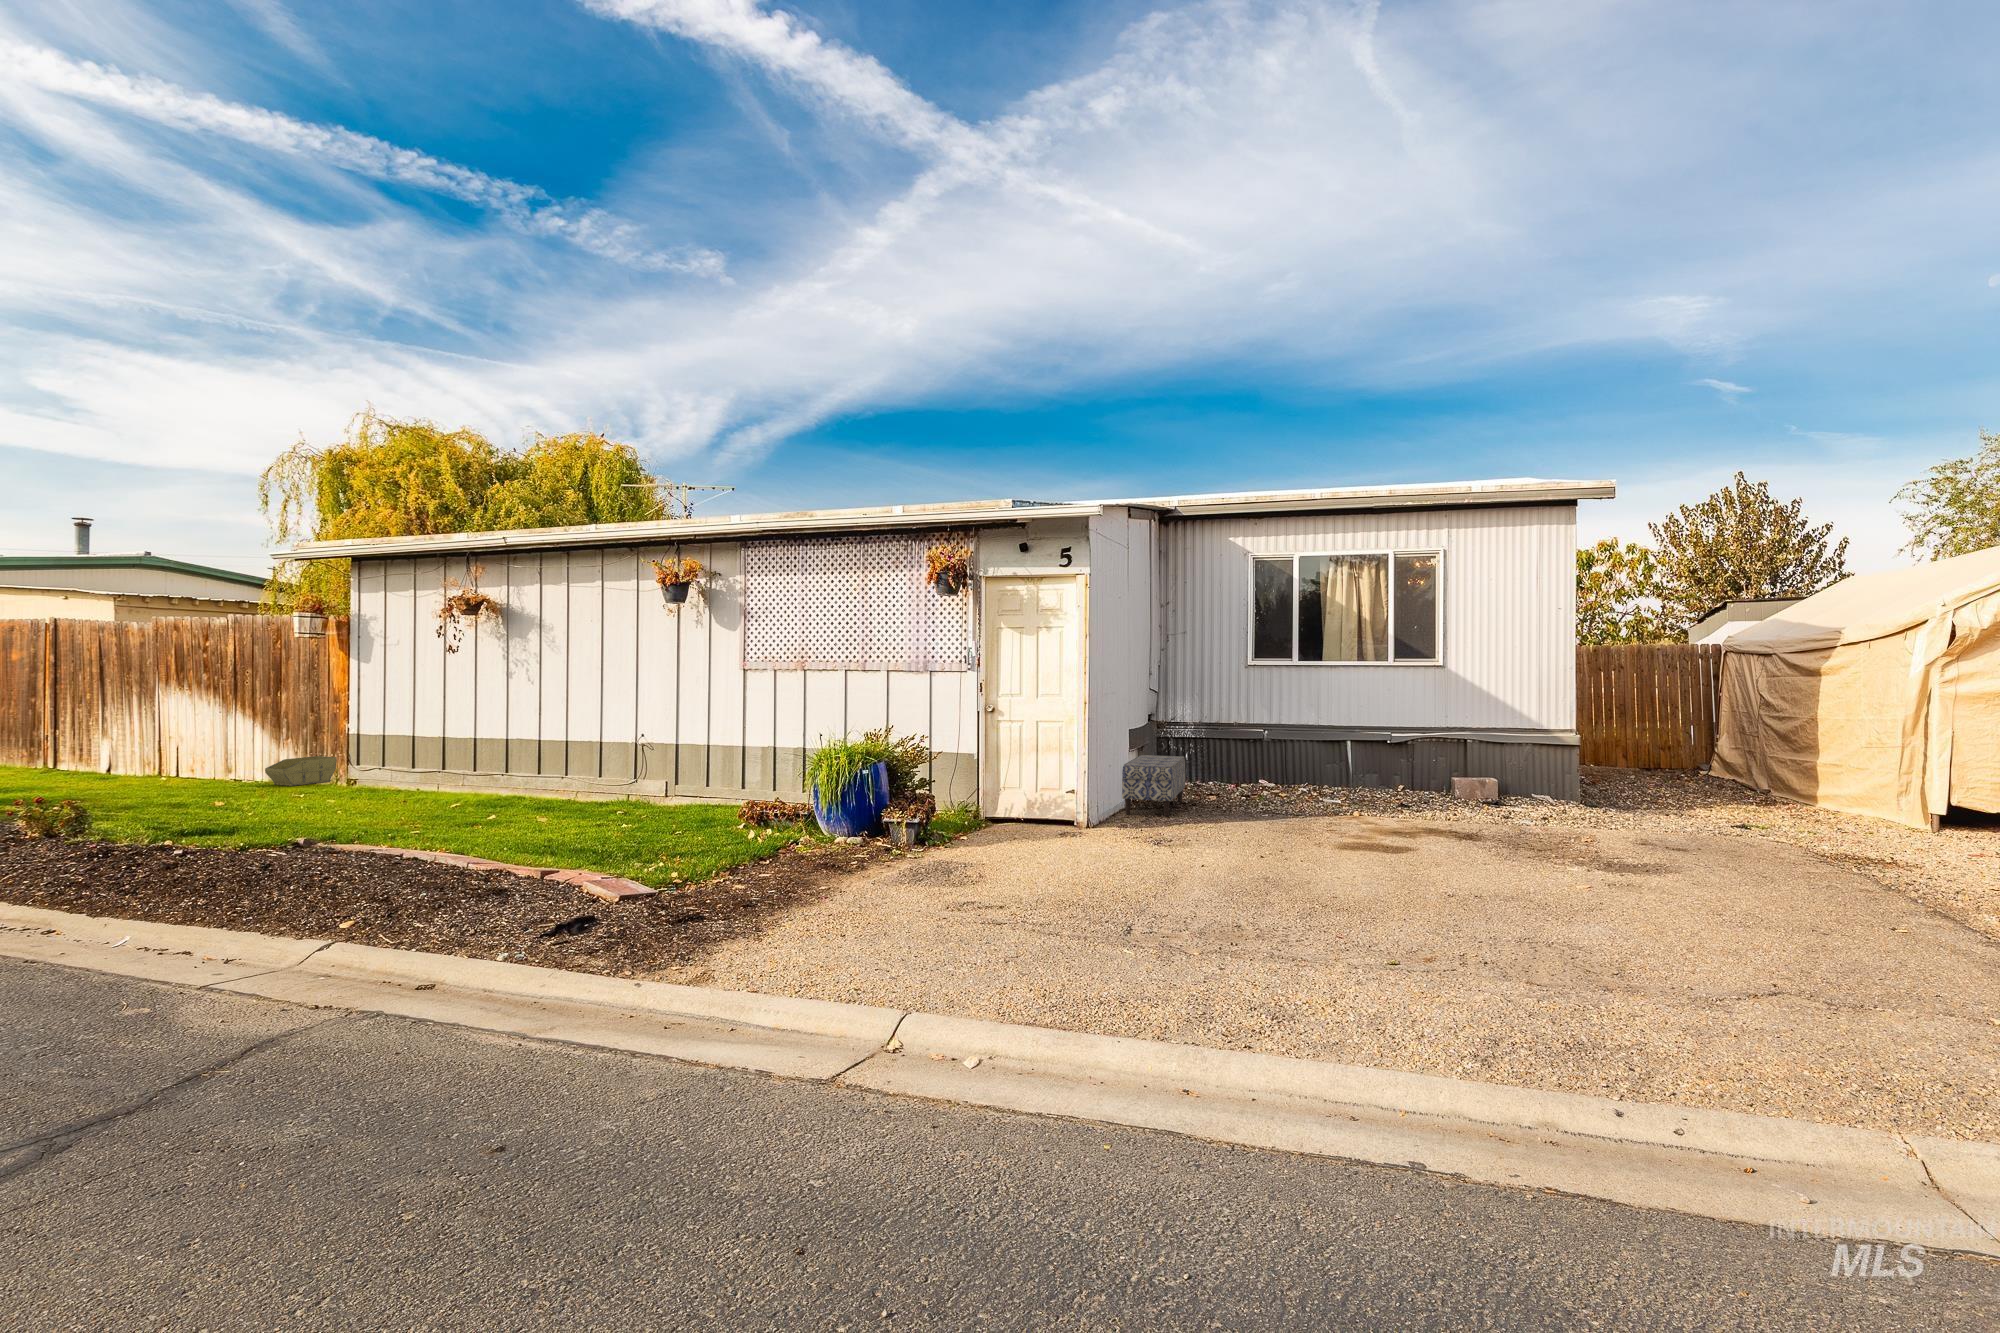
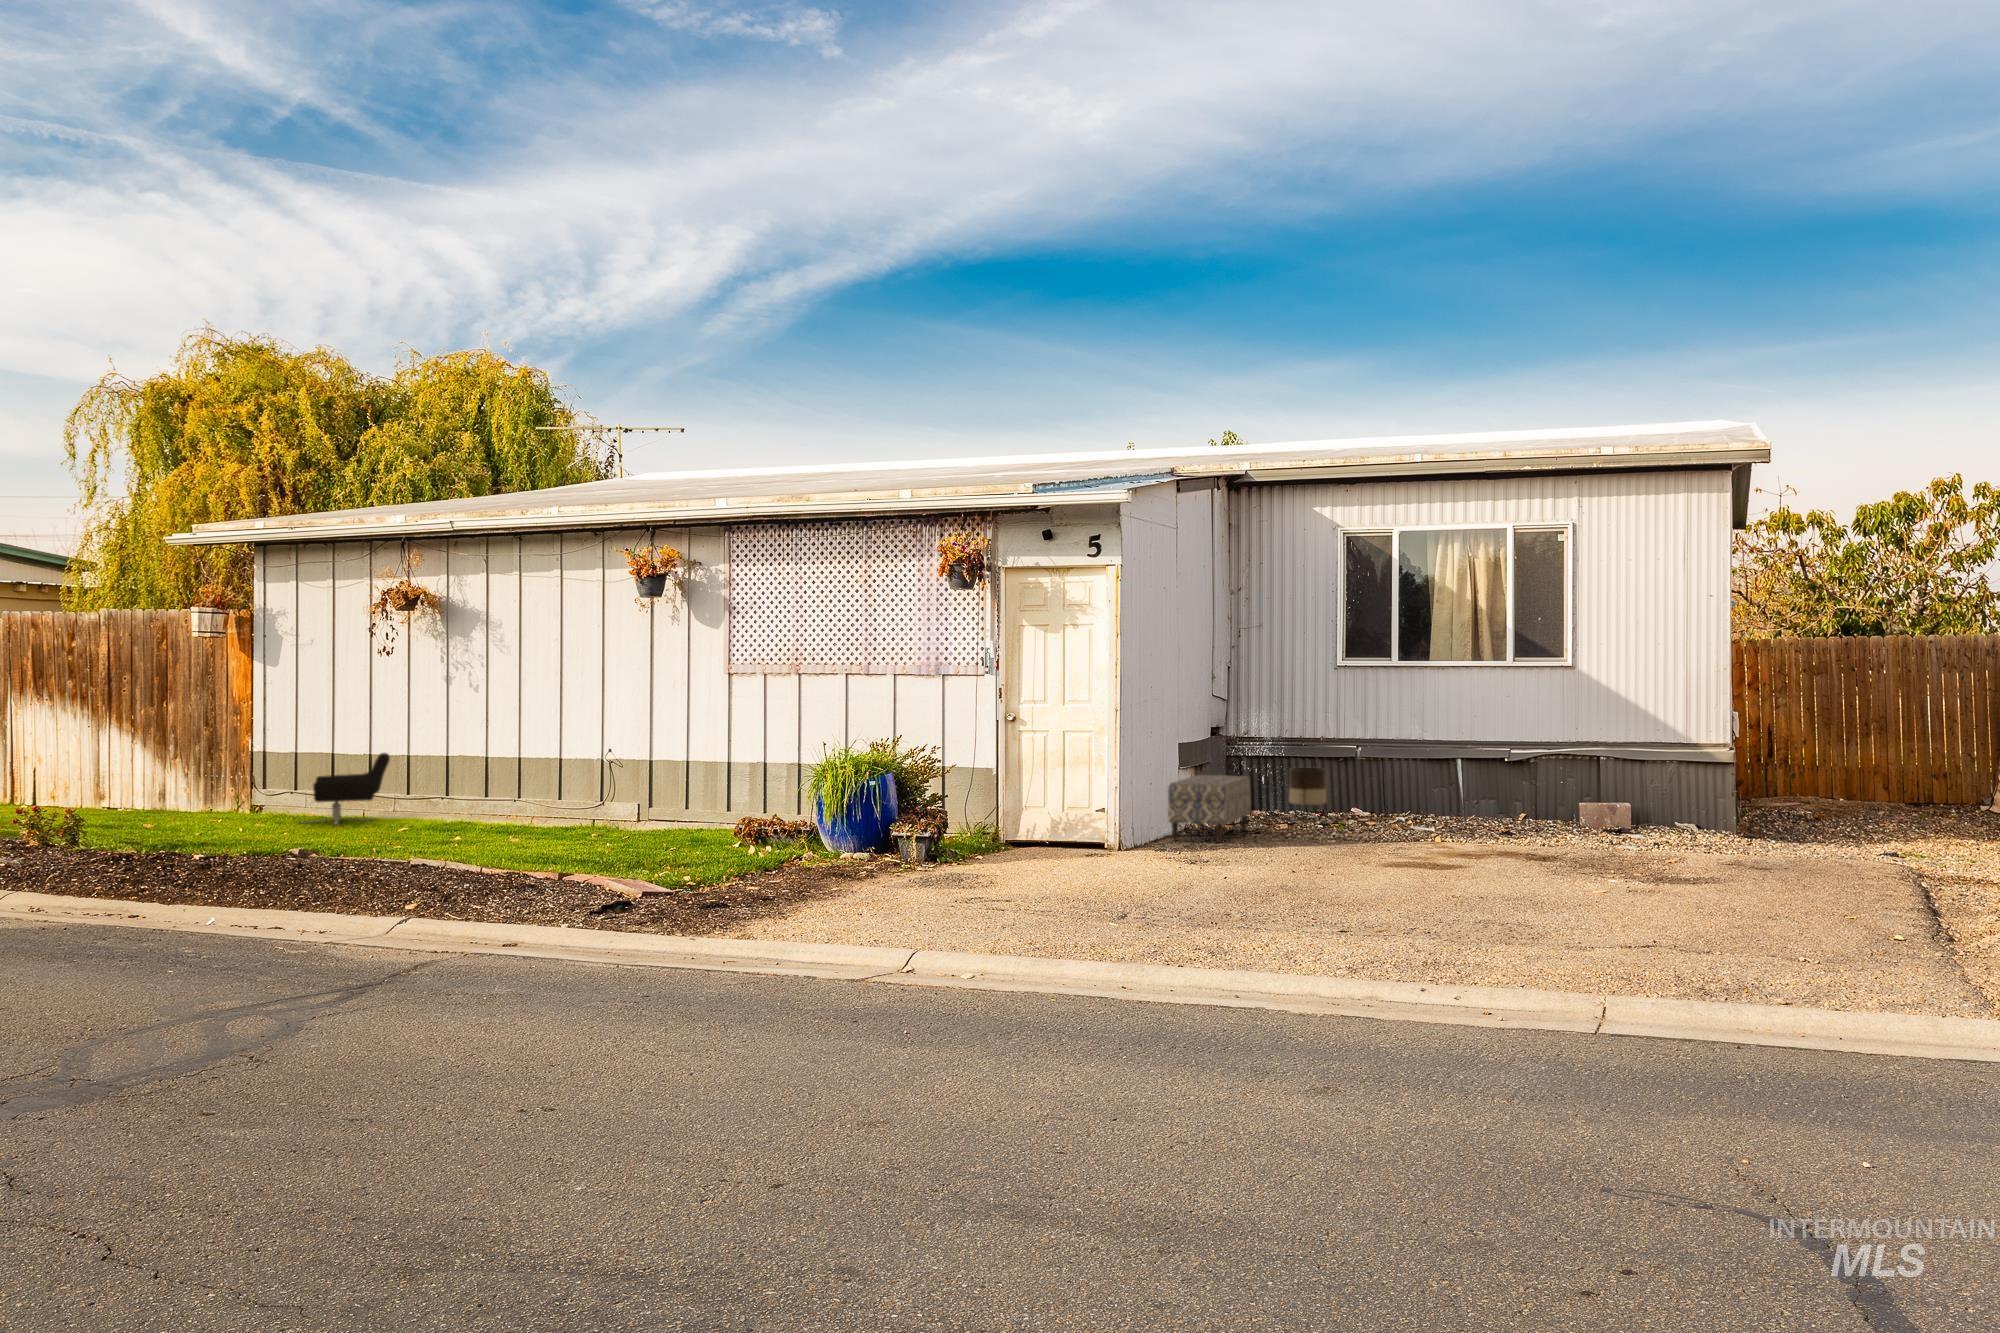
lounge chair: none [374,735,458,799] -> present [309,753,390,825]
planter: none [1209,747,1240,791] -> present [1289,767,1326,806]
storage bin: present [265,756,337,786] -> none [162,779,238,813]

